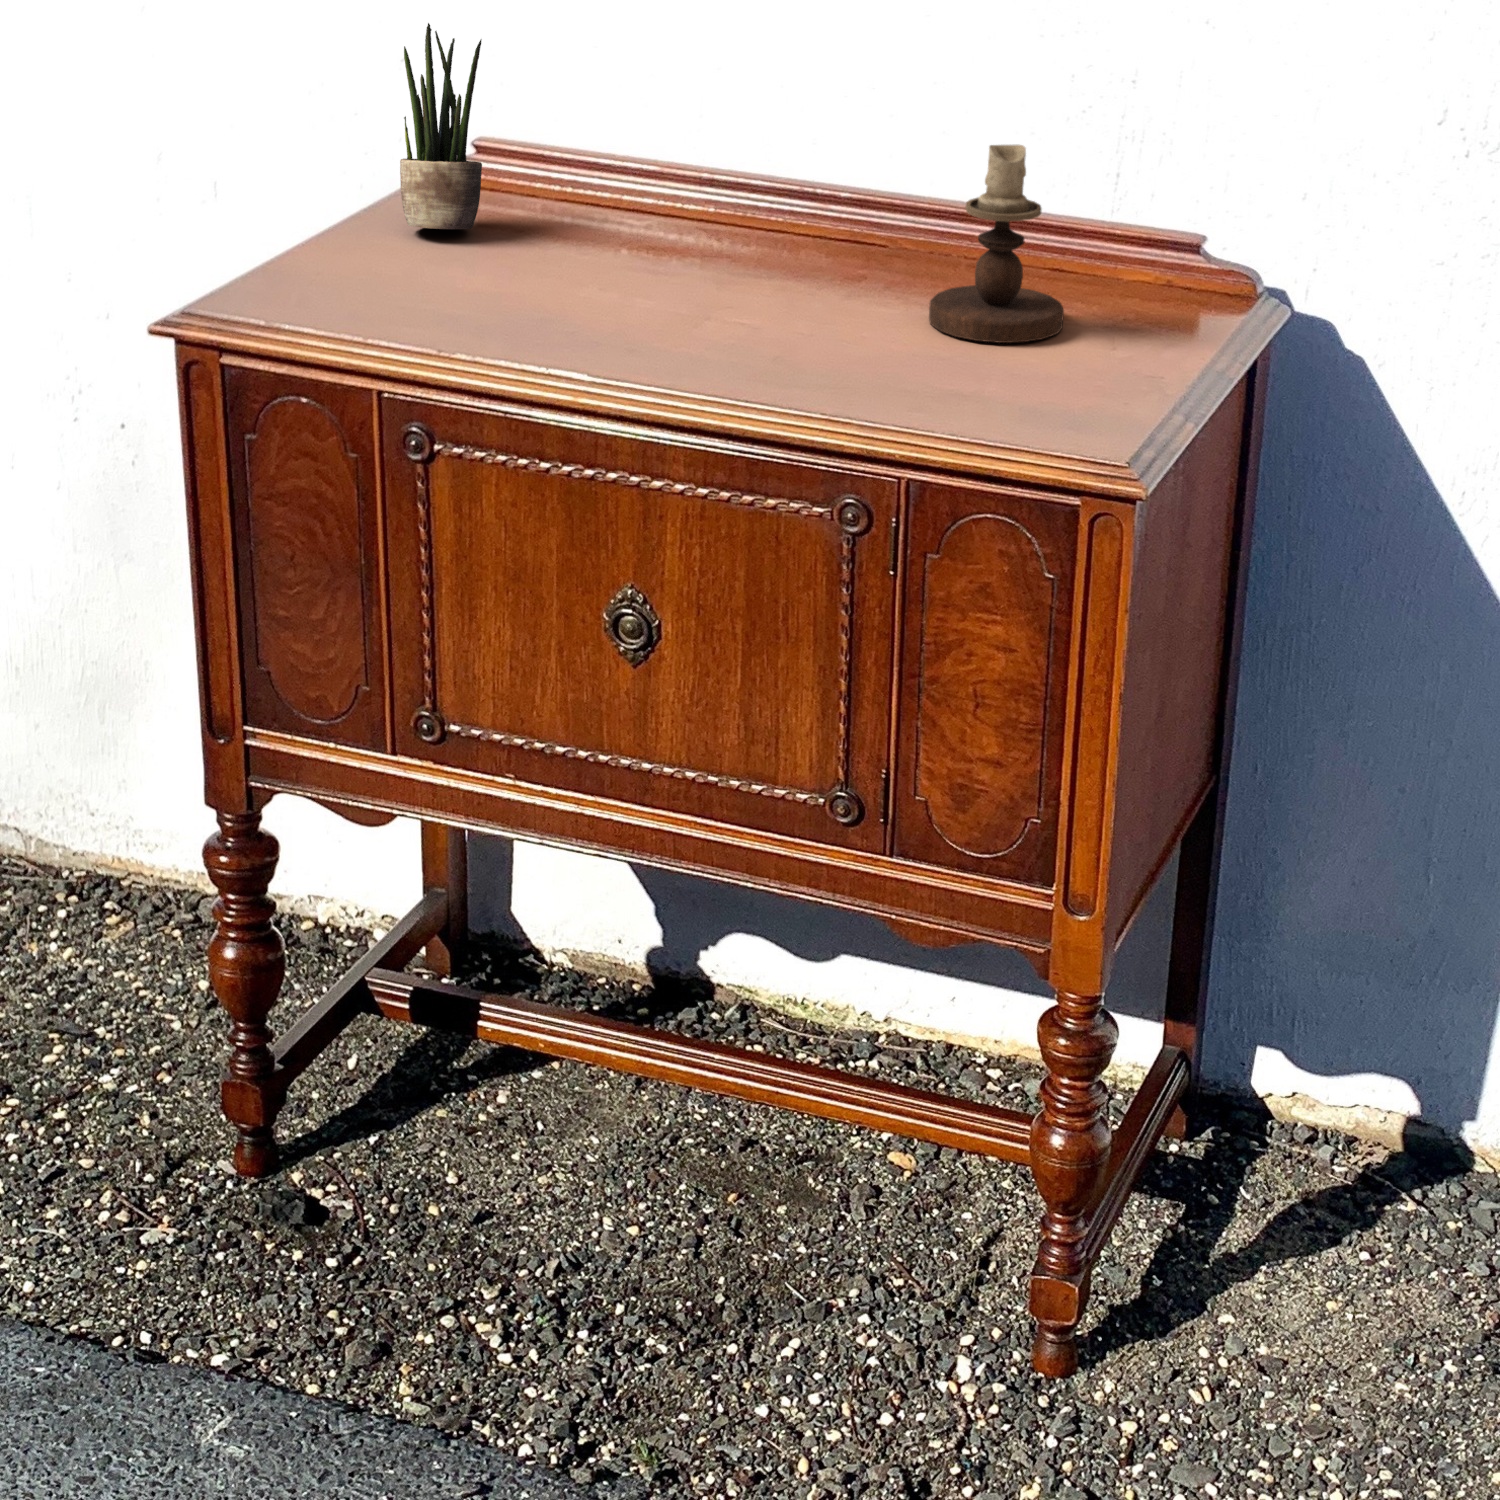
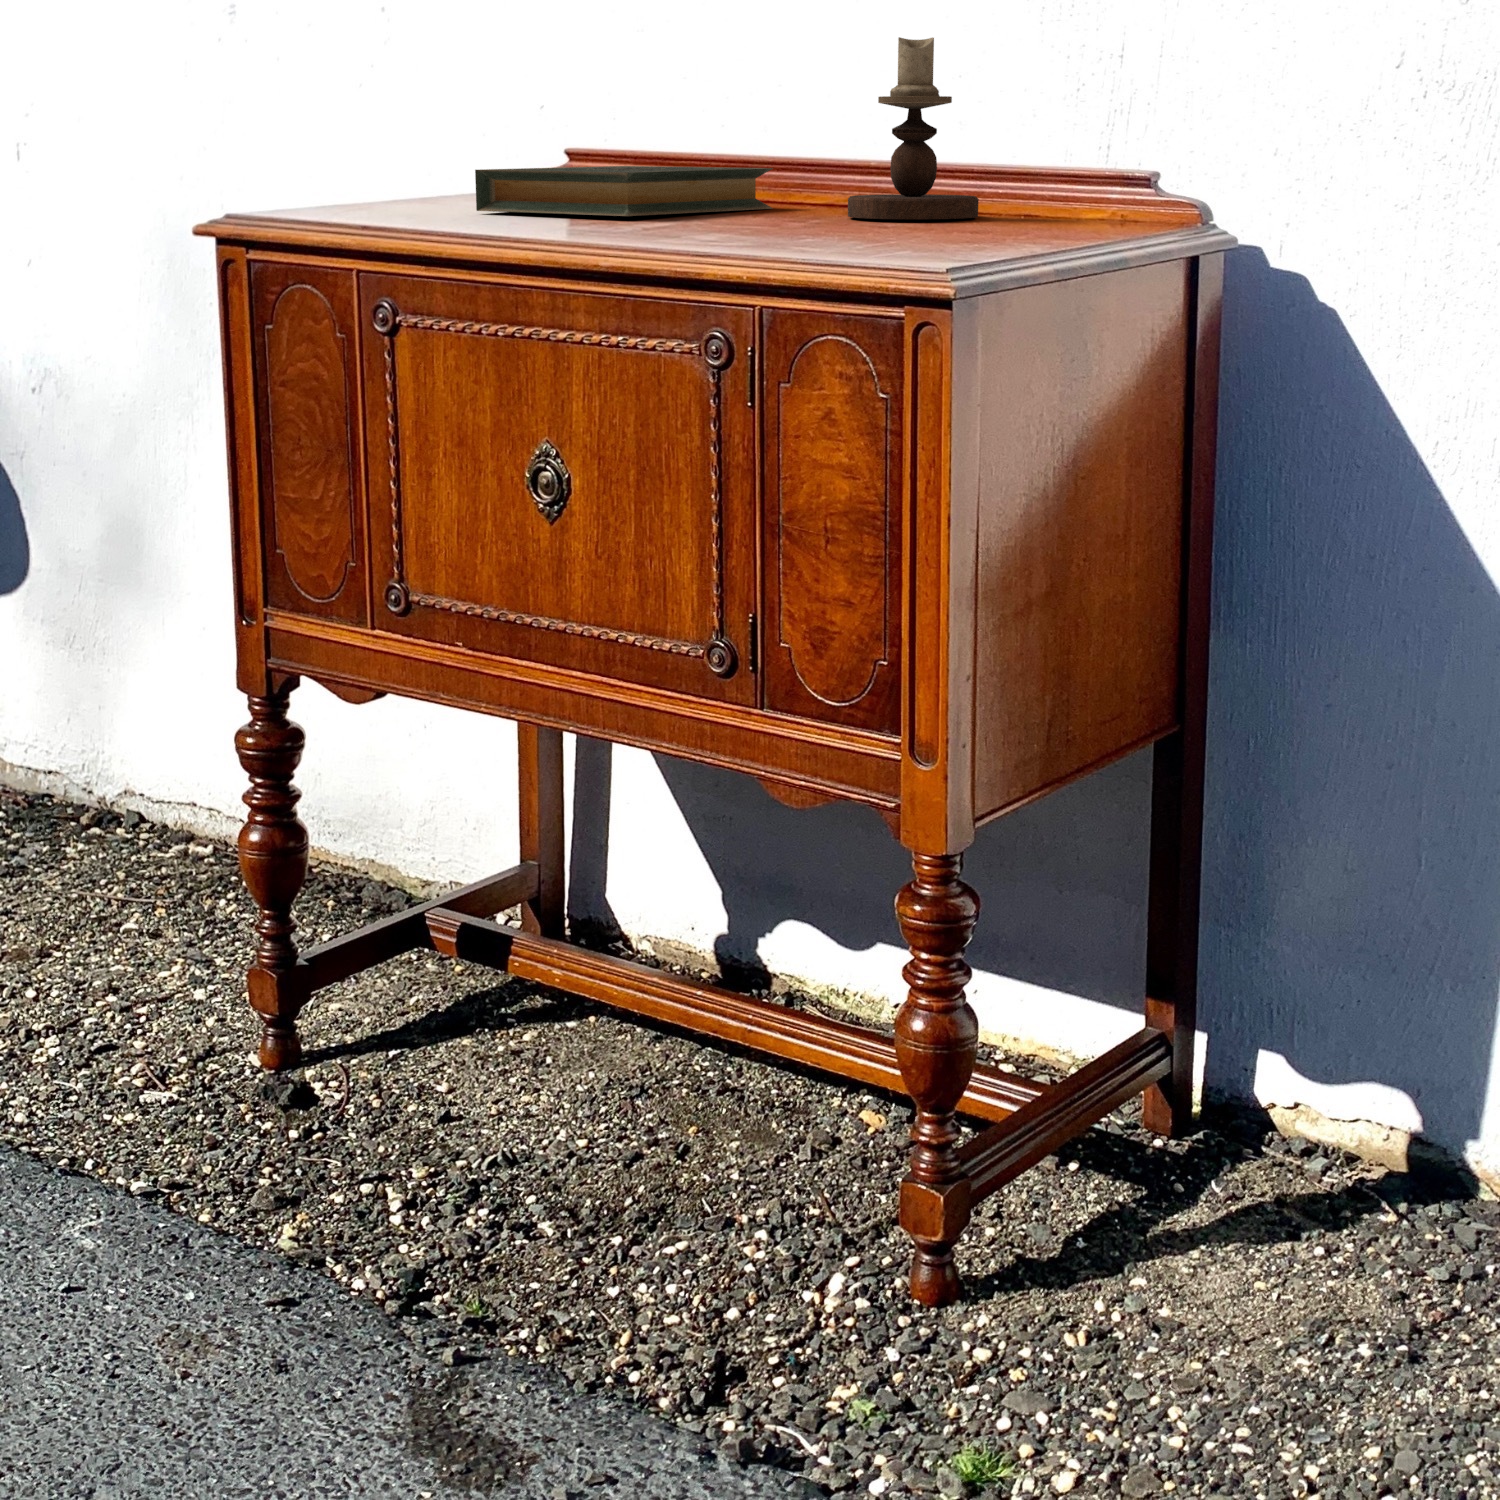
potted plant: present [400,23,482,229] -> none [454,6,529,196]
hardback book: none [518,216,810,345] -> present [475,166,773,216]

